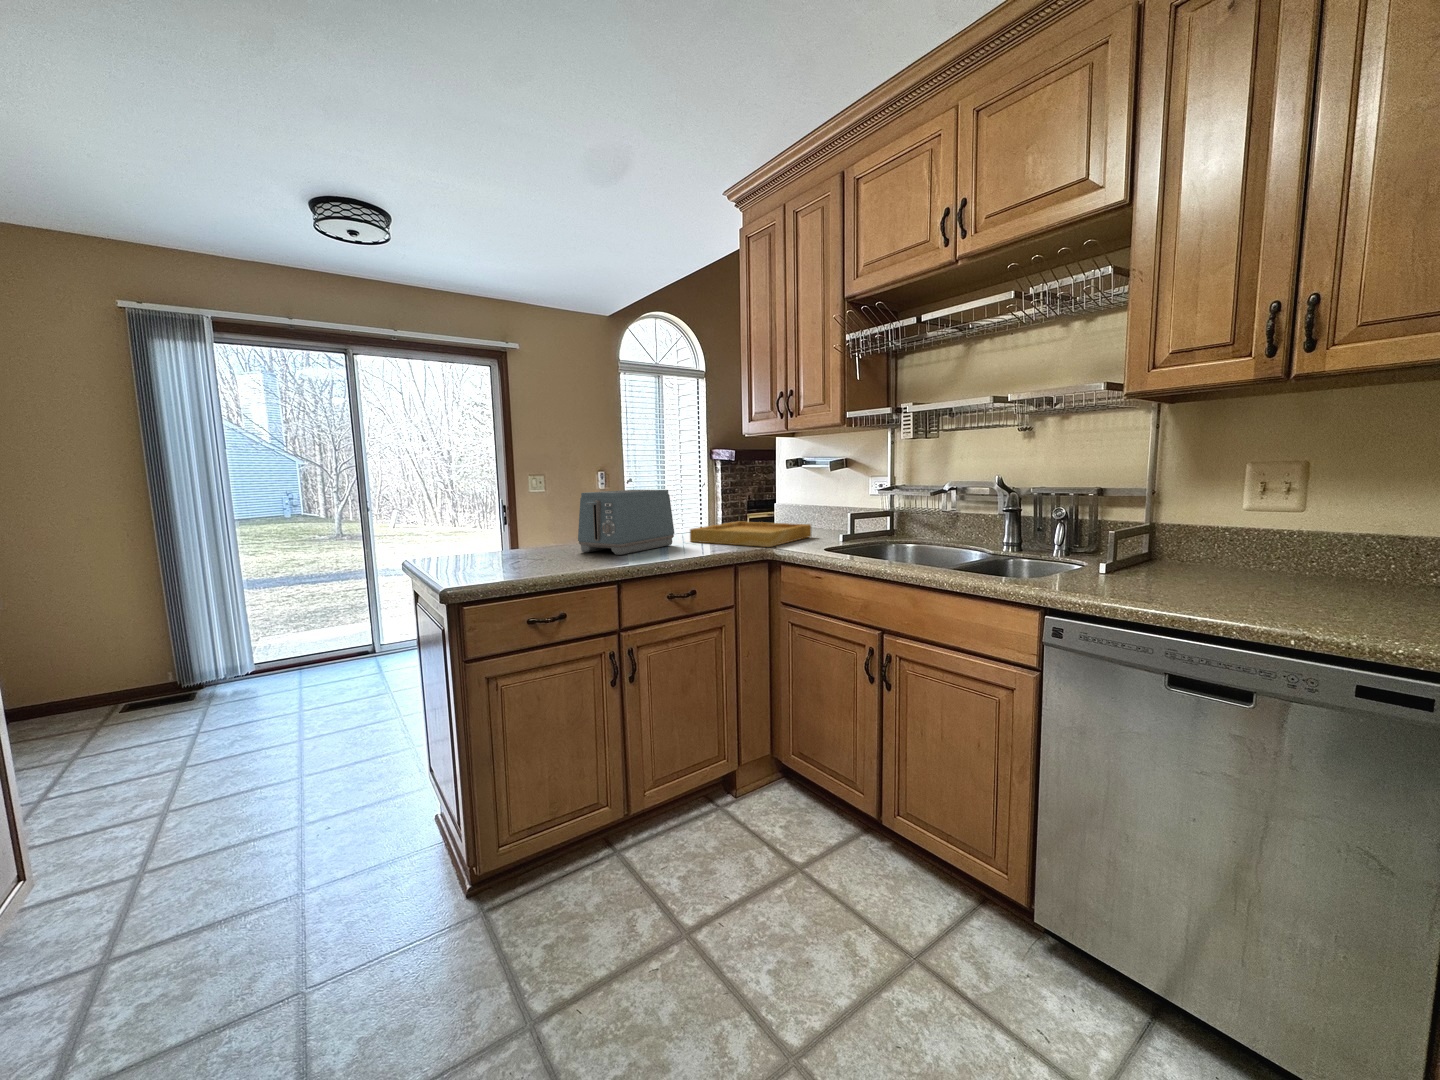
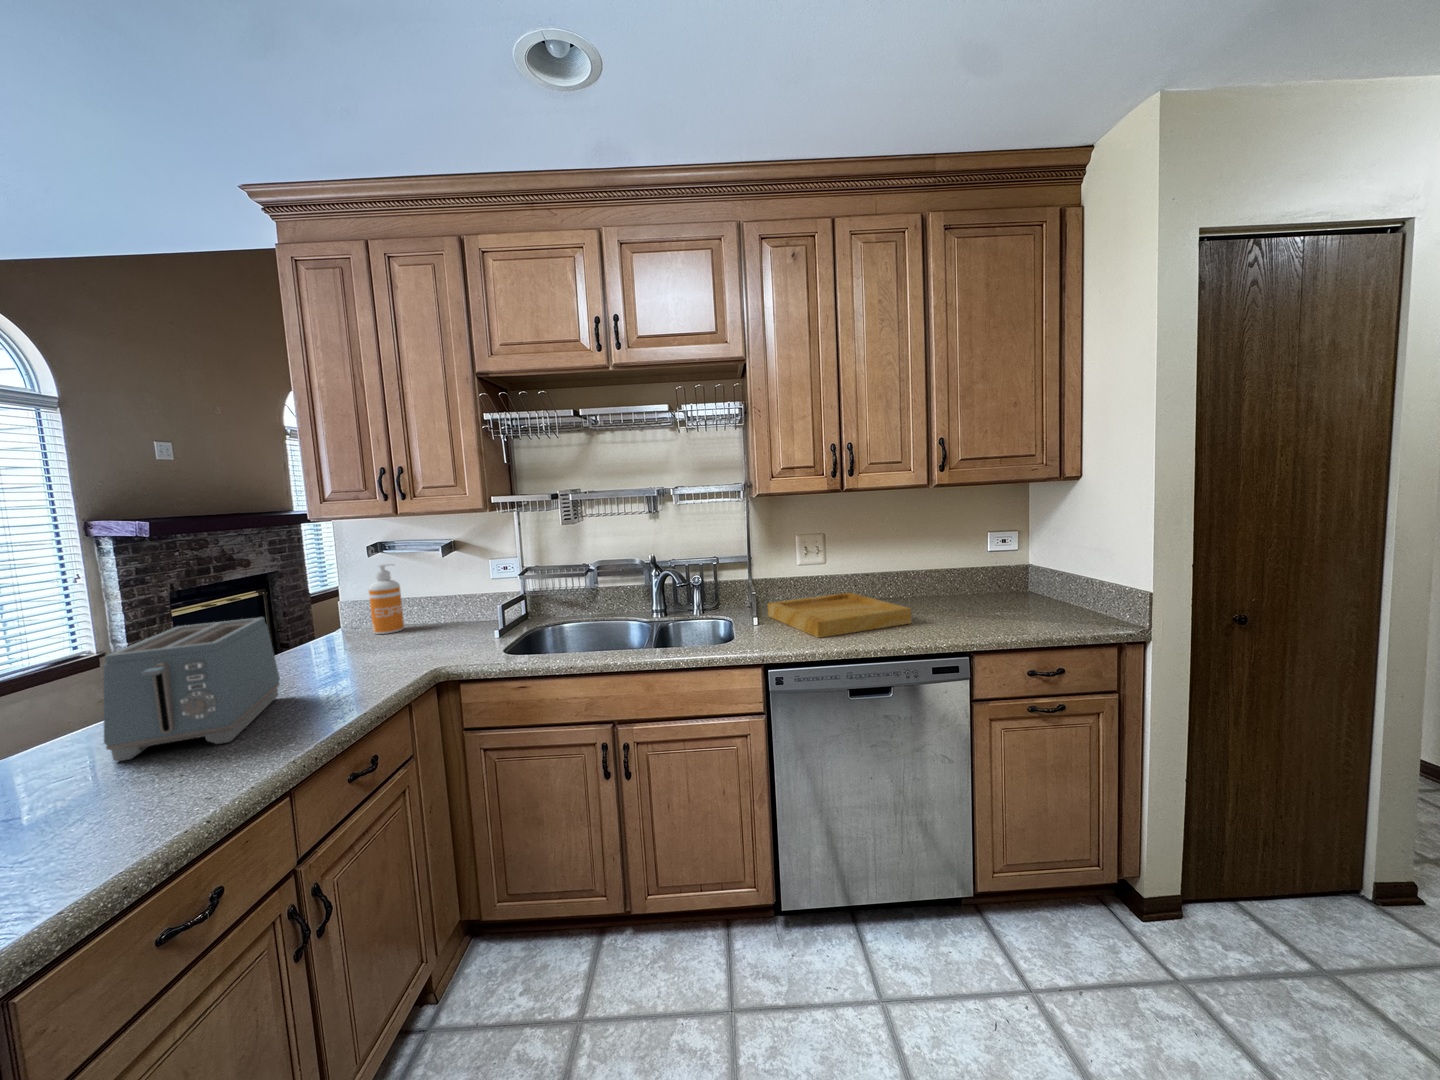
soap dispenser: none [778,475,800,530] -> present [369,564,404,634]
tray: present [690,522,812,547] -> present [768,593,911,638]

